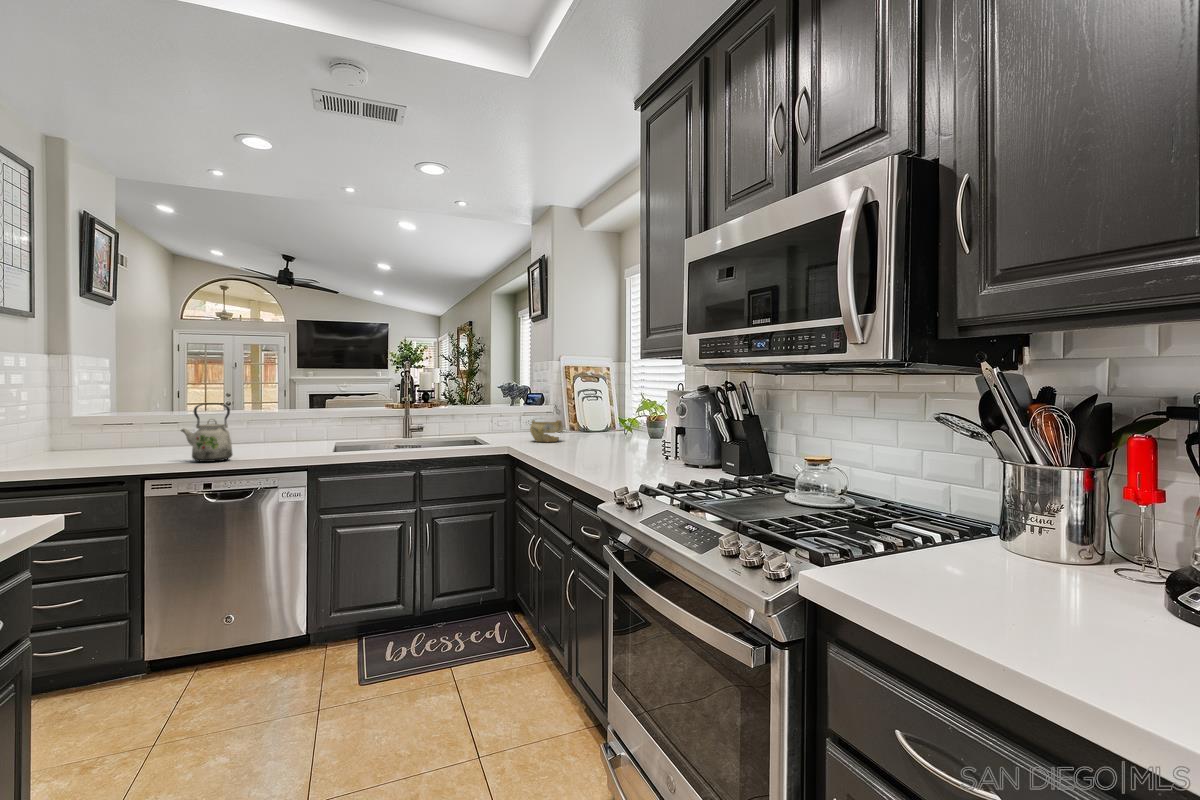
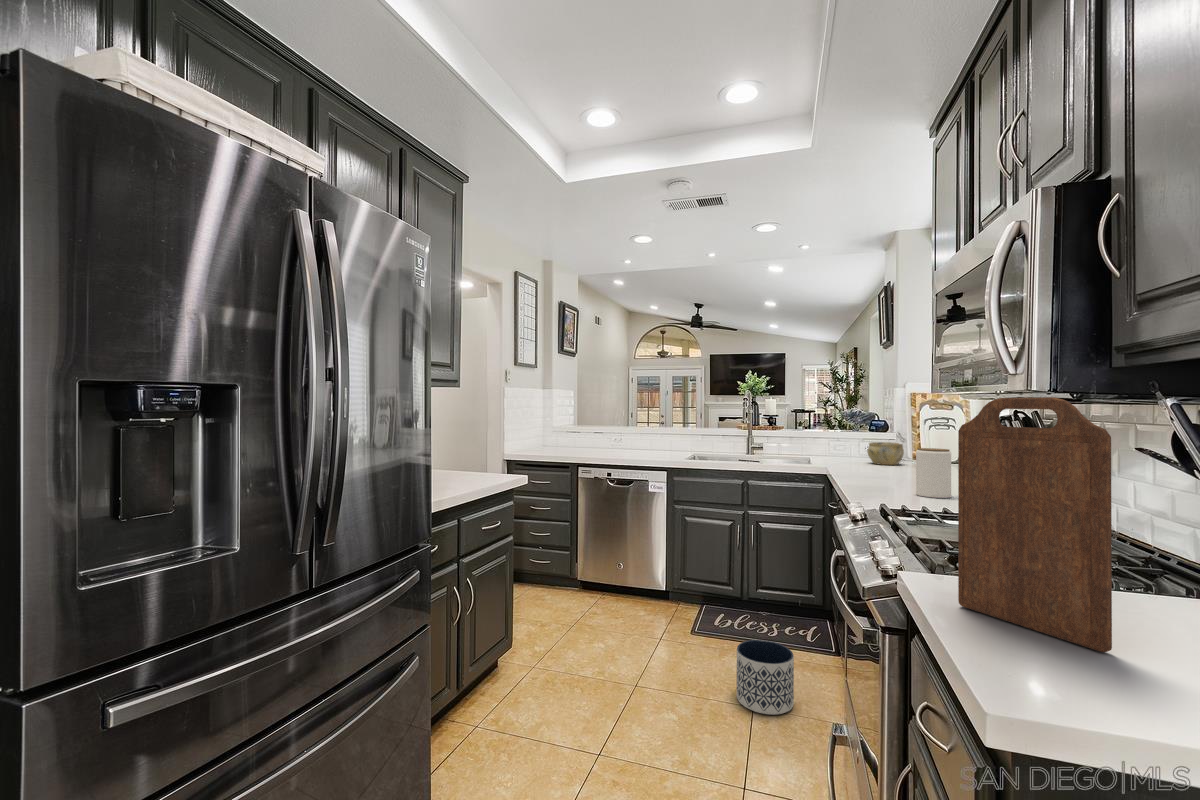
cutting board: none [927,373,1108,635] -> present [958,397,1112,652]
kettle: present [181,403,232,462] -> none [597,420,625,459]
jar: none [630,425,661,474] -> present [916,448,951,498]
planter: none [457,666,525,762] -> present [736,640,794,715]

